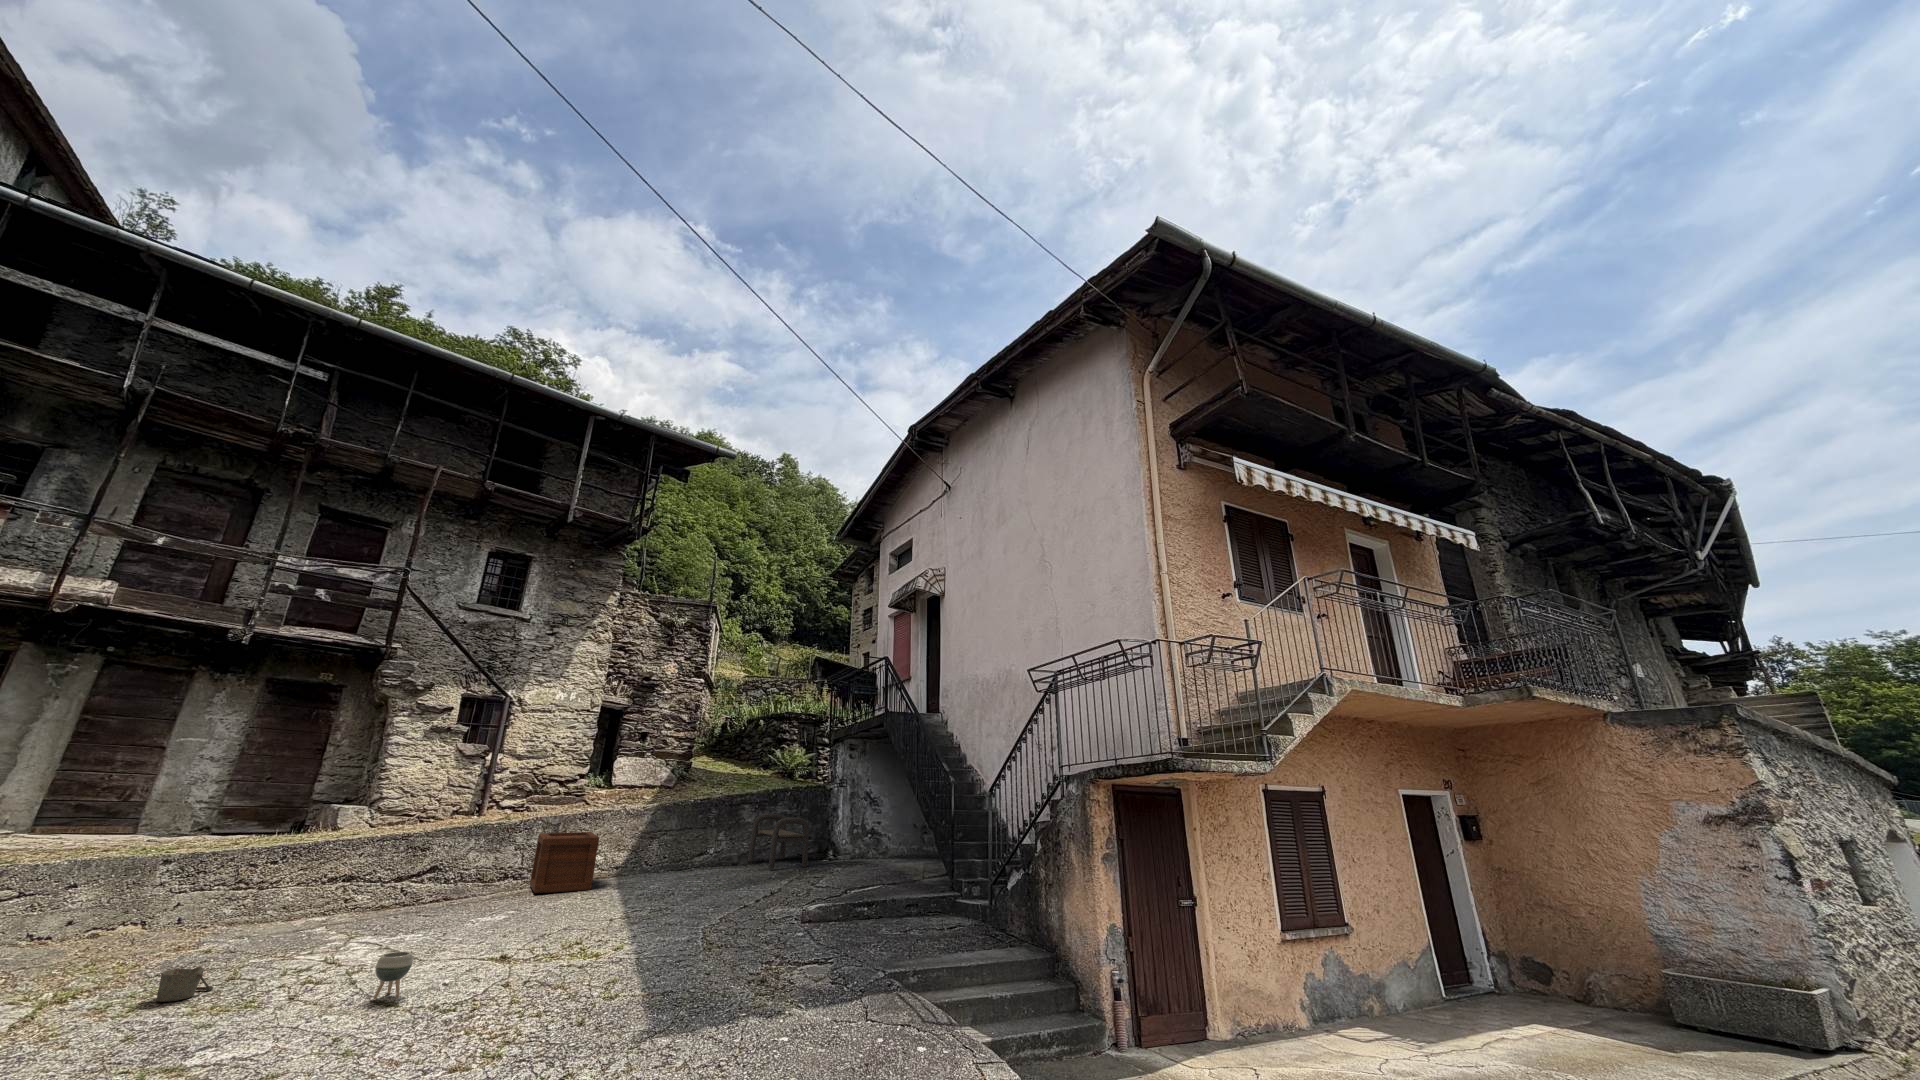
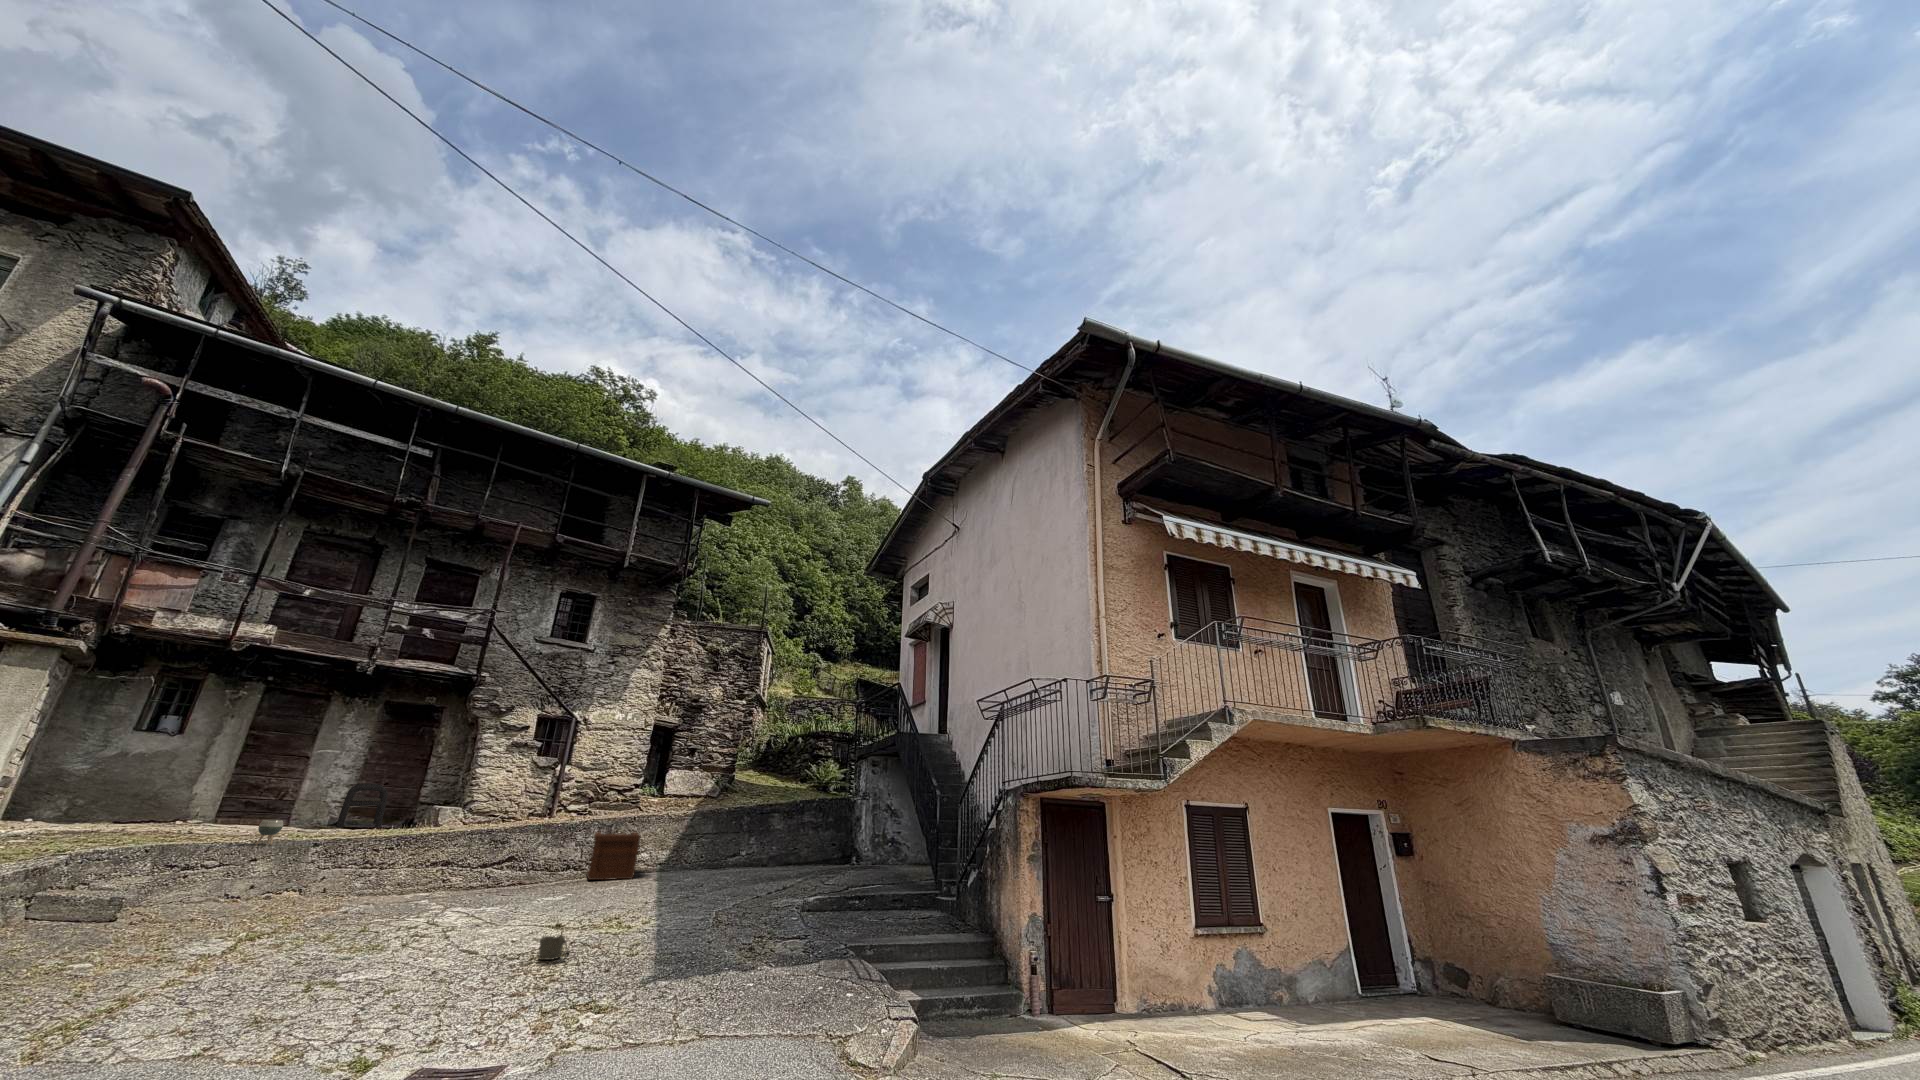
bench: present [748,814,809,869] -> present [337,784,388,828]
planter: present [373,952,413,999] -> present [256,820,283,845]
bucket: present [157,967,213,1002] -> present [539,935,570,960]

